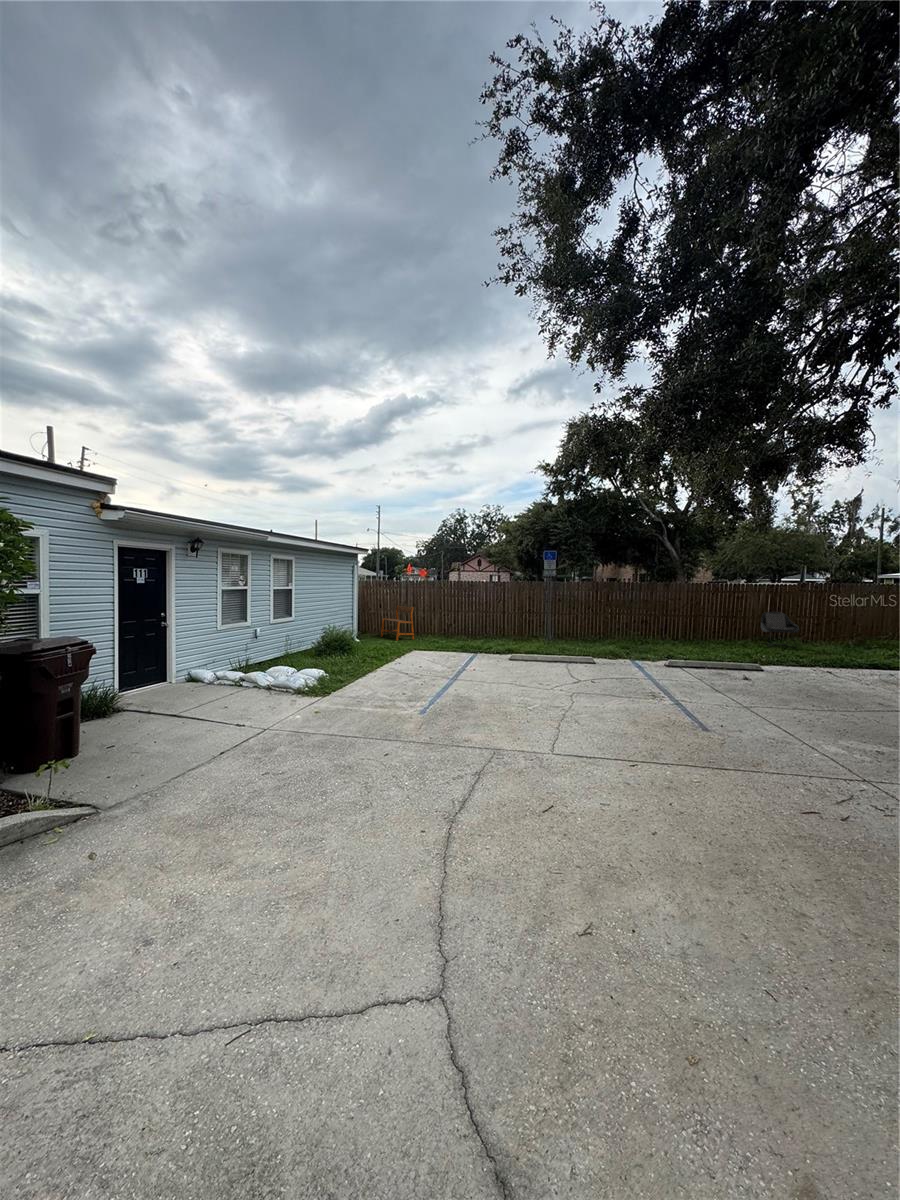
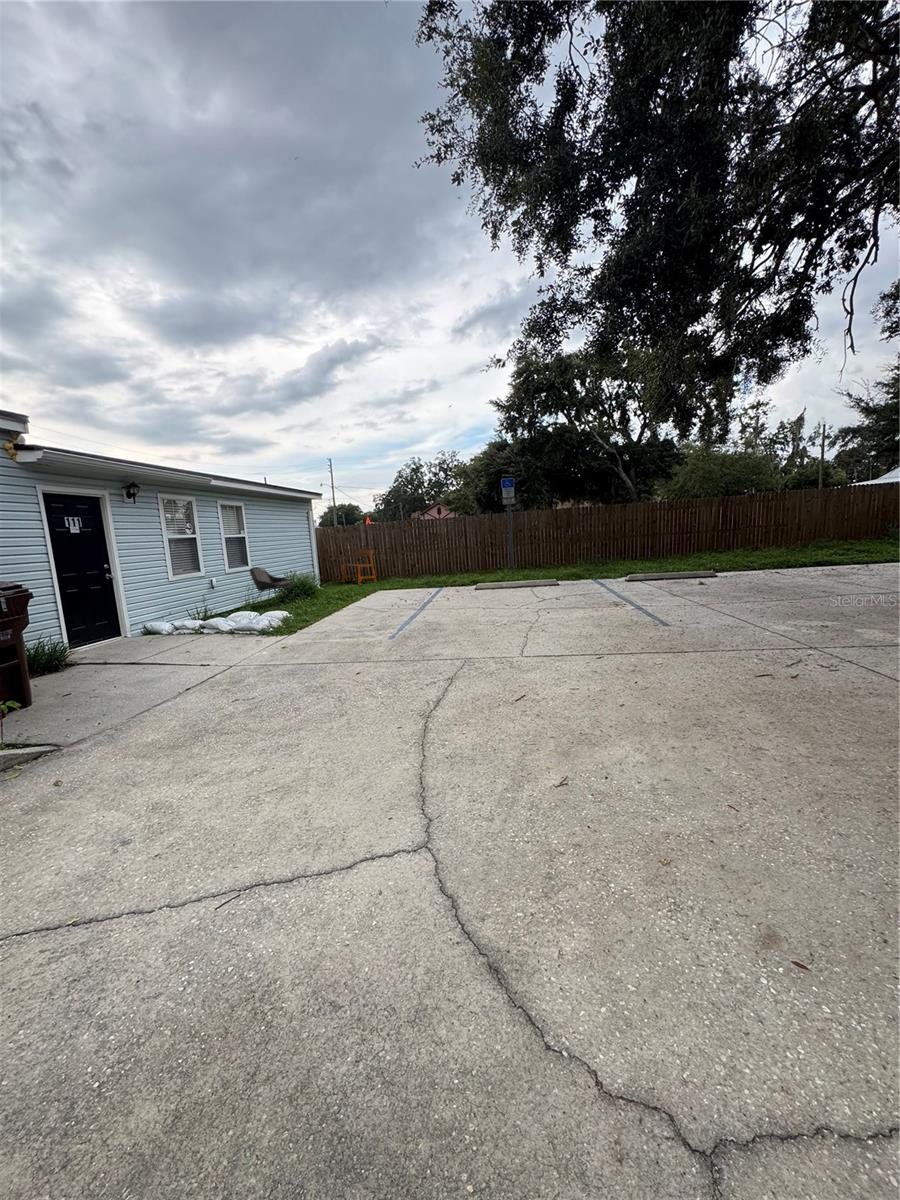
lounge chair: present [761,612,799,648] -> present [250,567,293,607]

